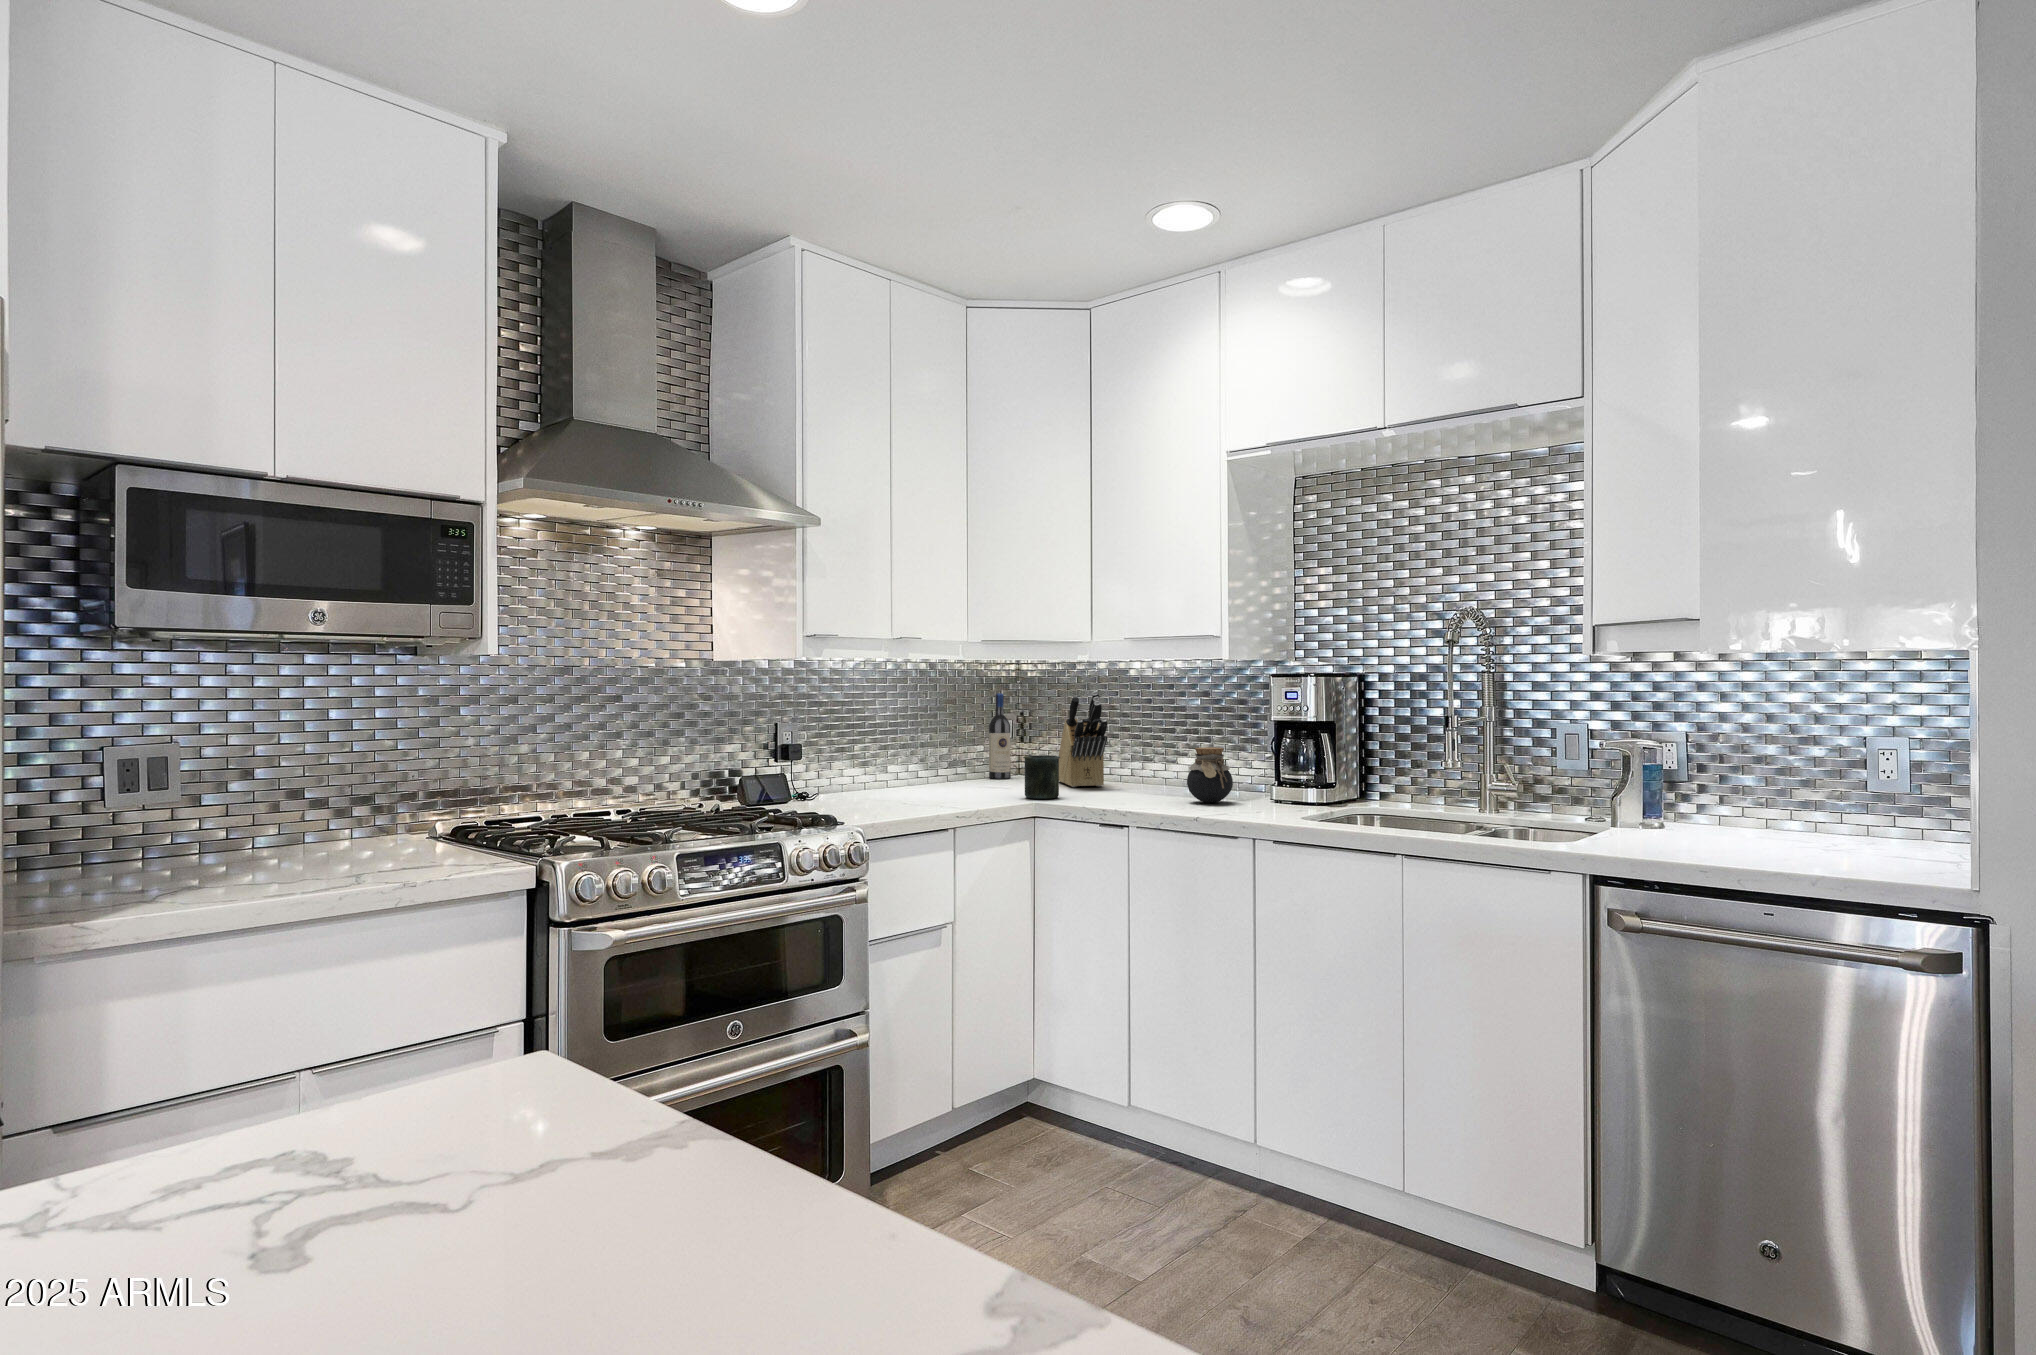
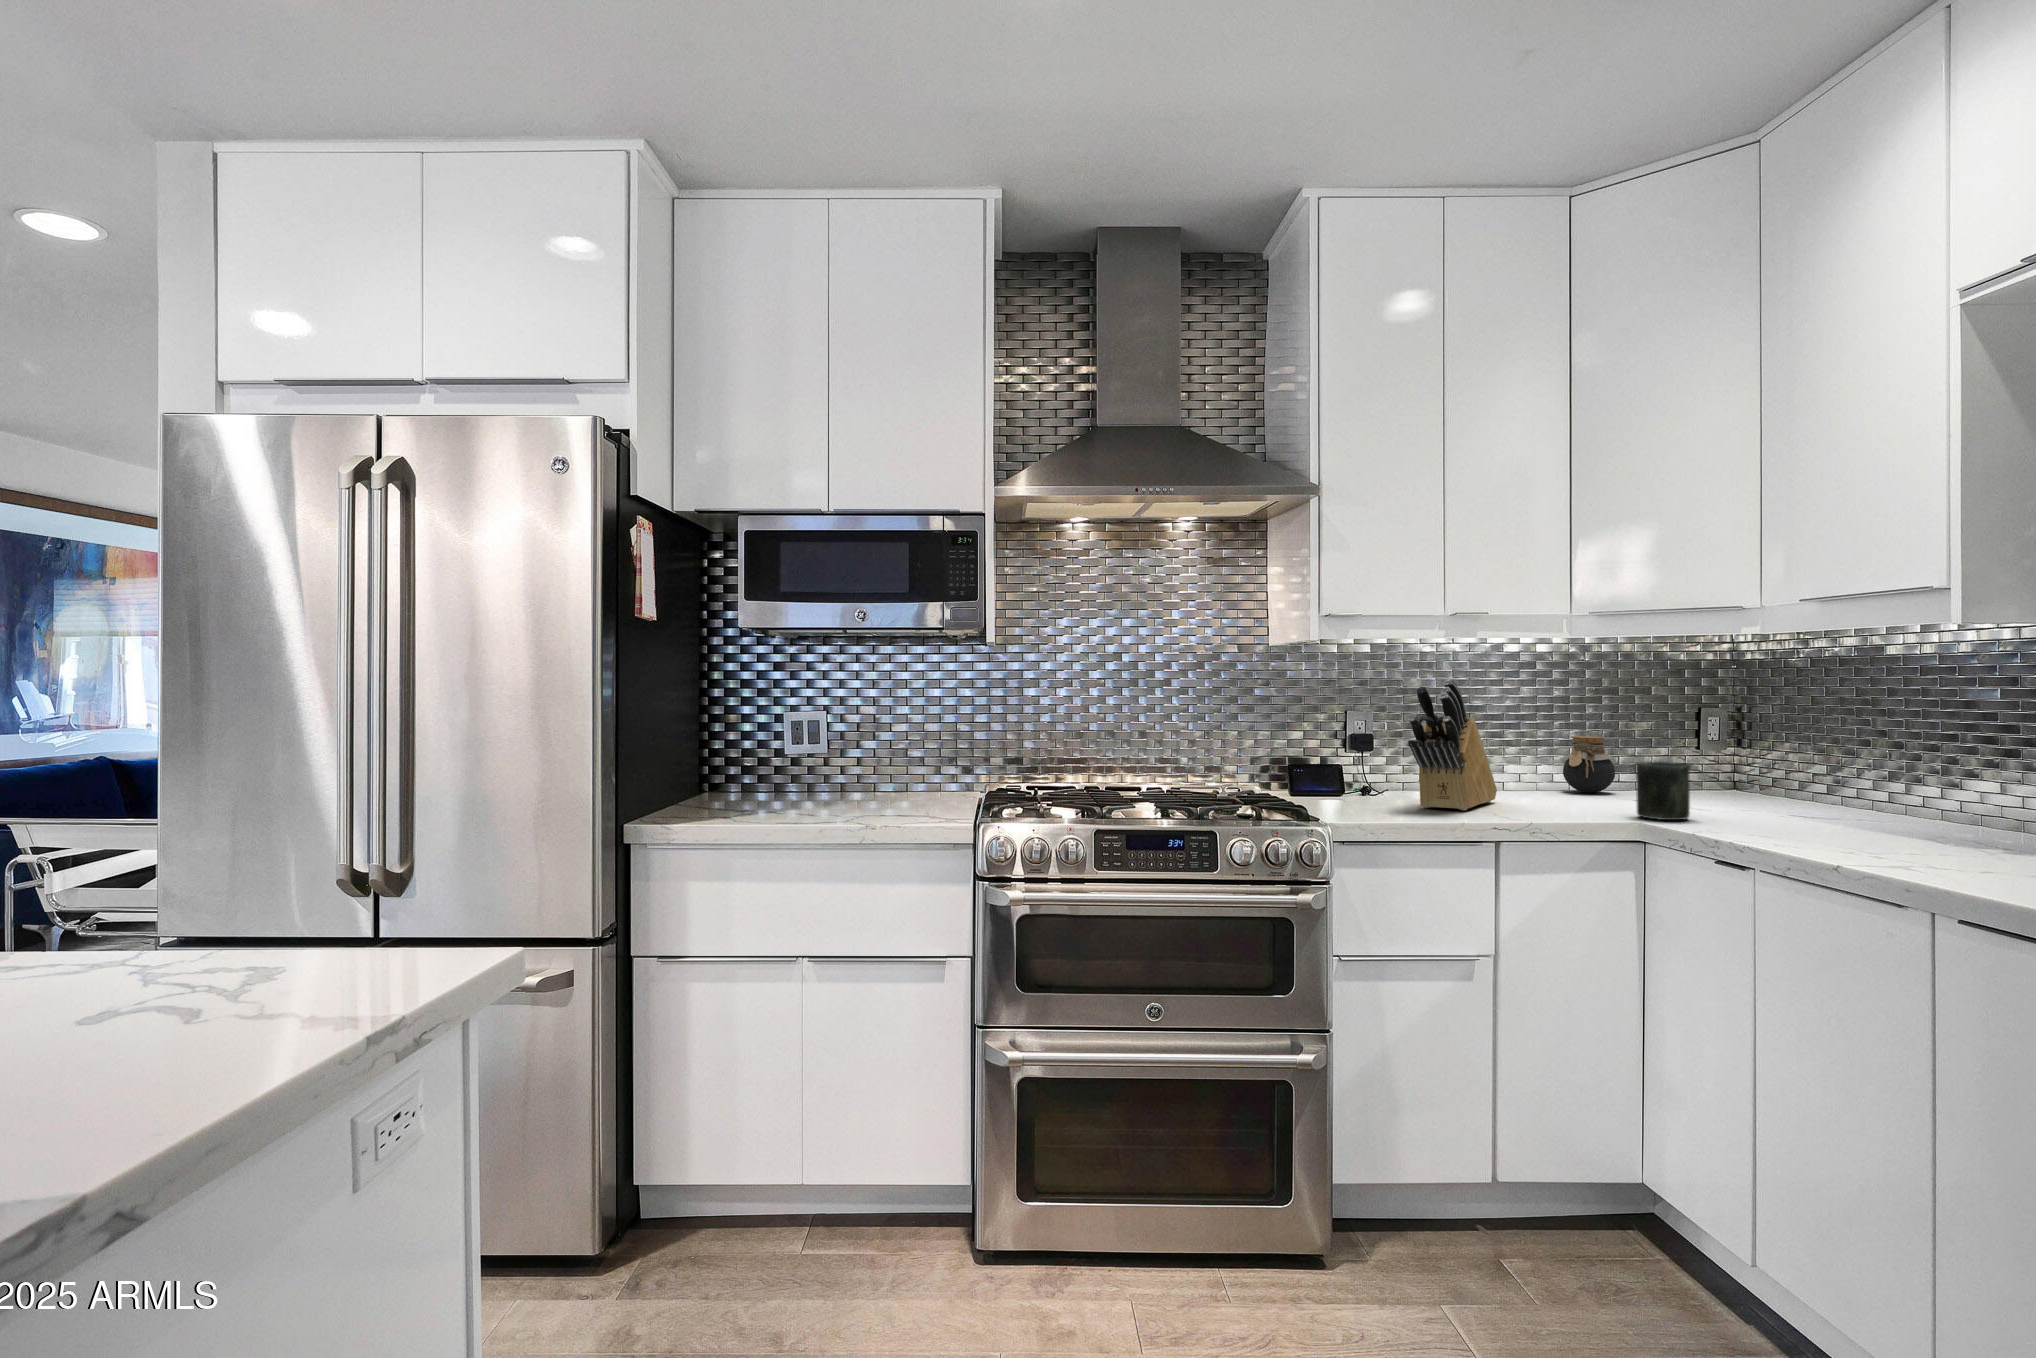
knife block: present [1059,691,1107,787] -> present [1408,679,1497,810]
wine bottle: present [989,693,1011,779] -> none [1678,682,1712,792]
jar: present [1187,748,1233,803] -> present [1563,736,1615,793]

